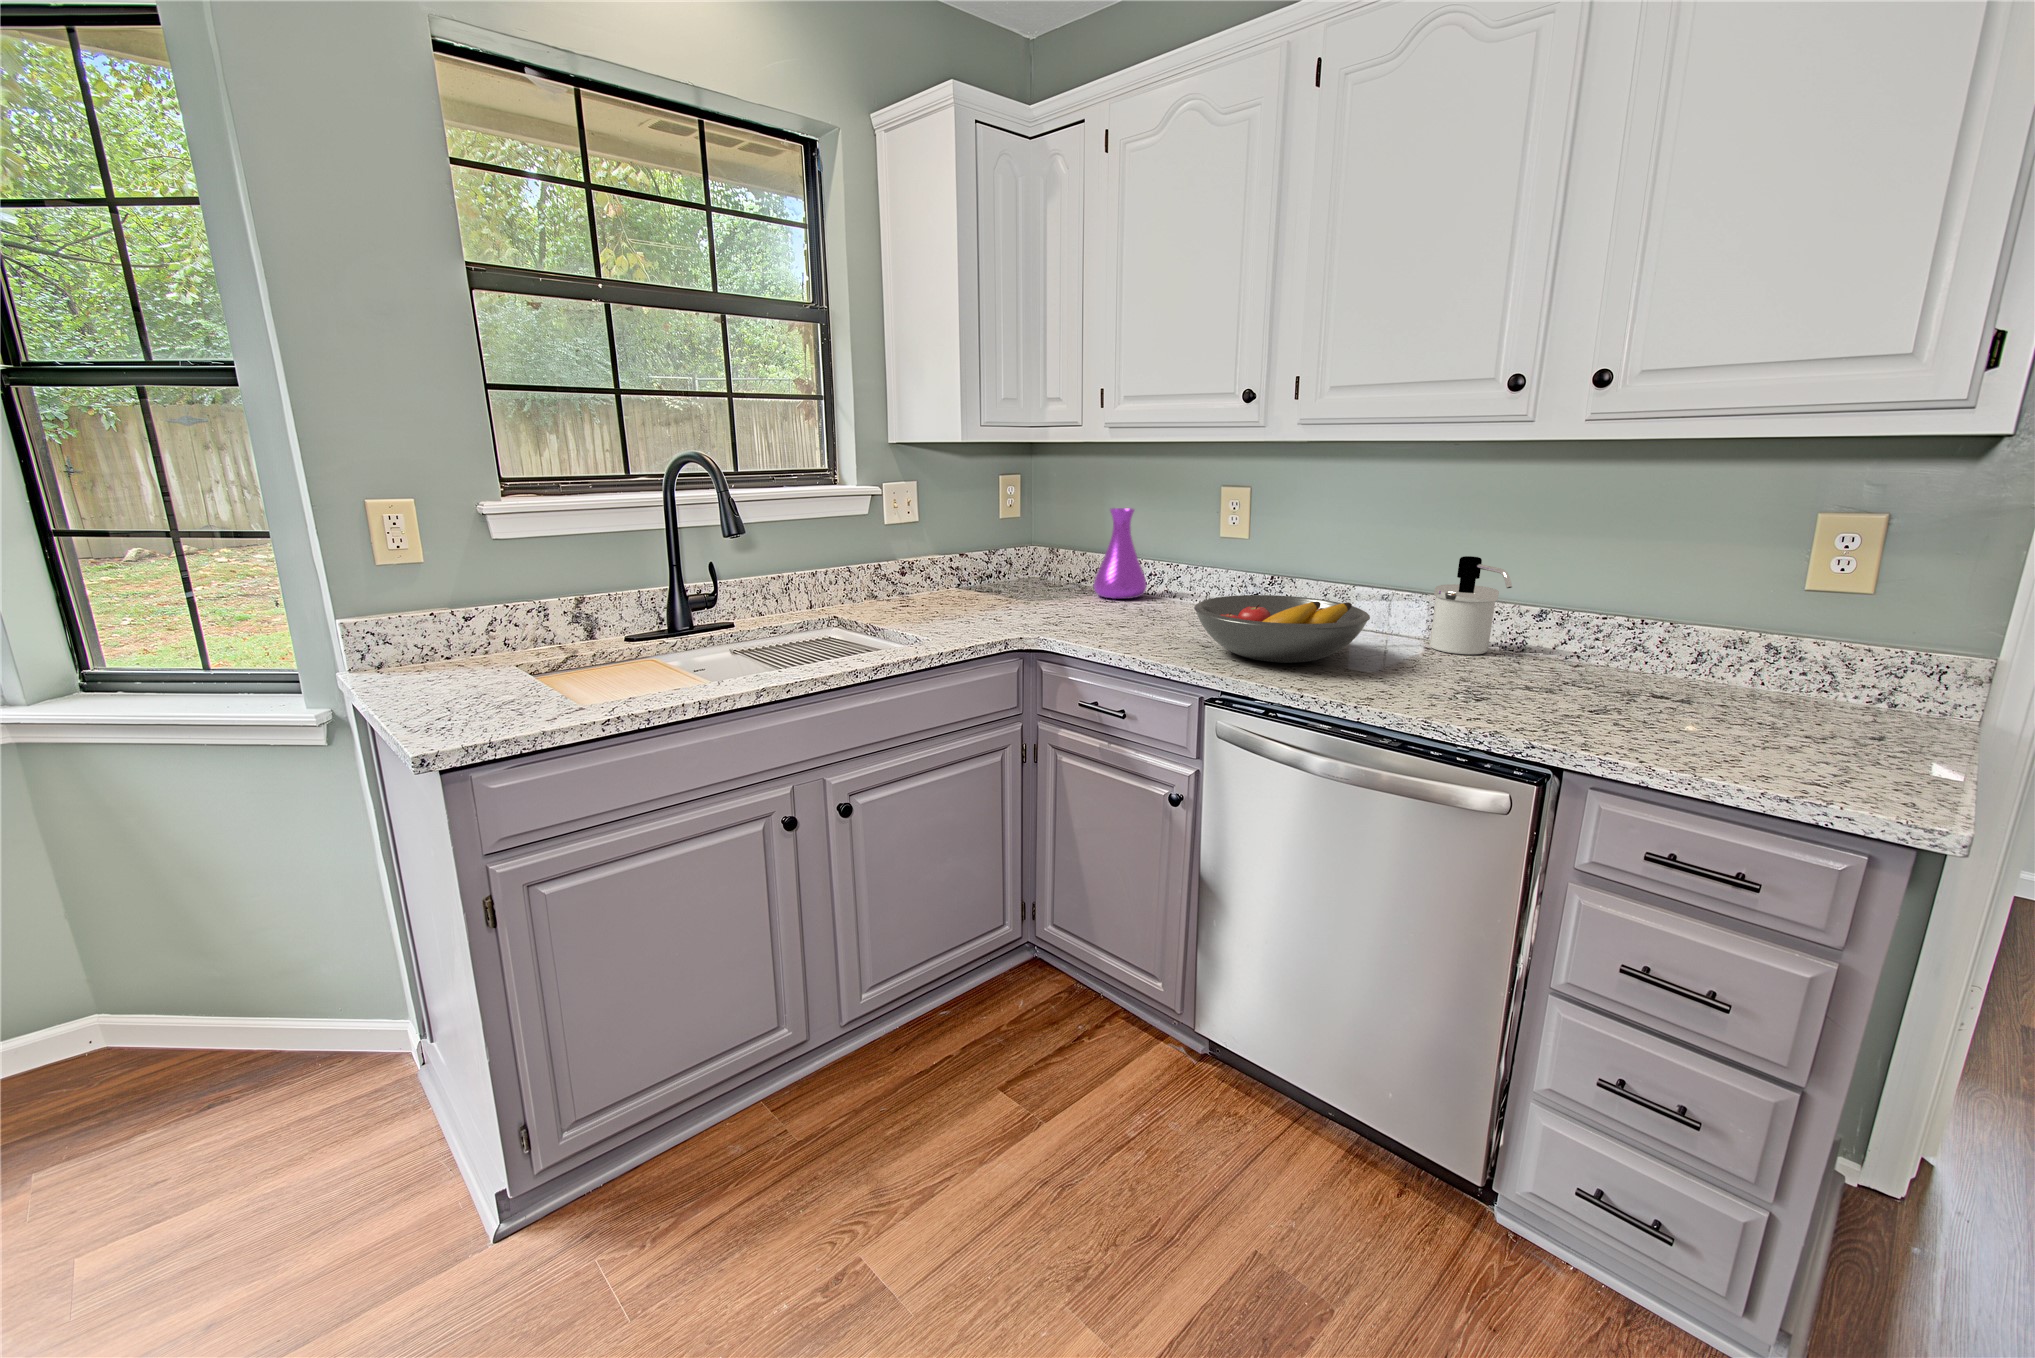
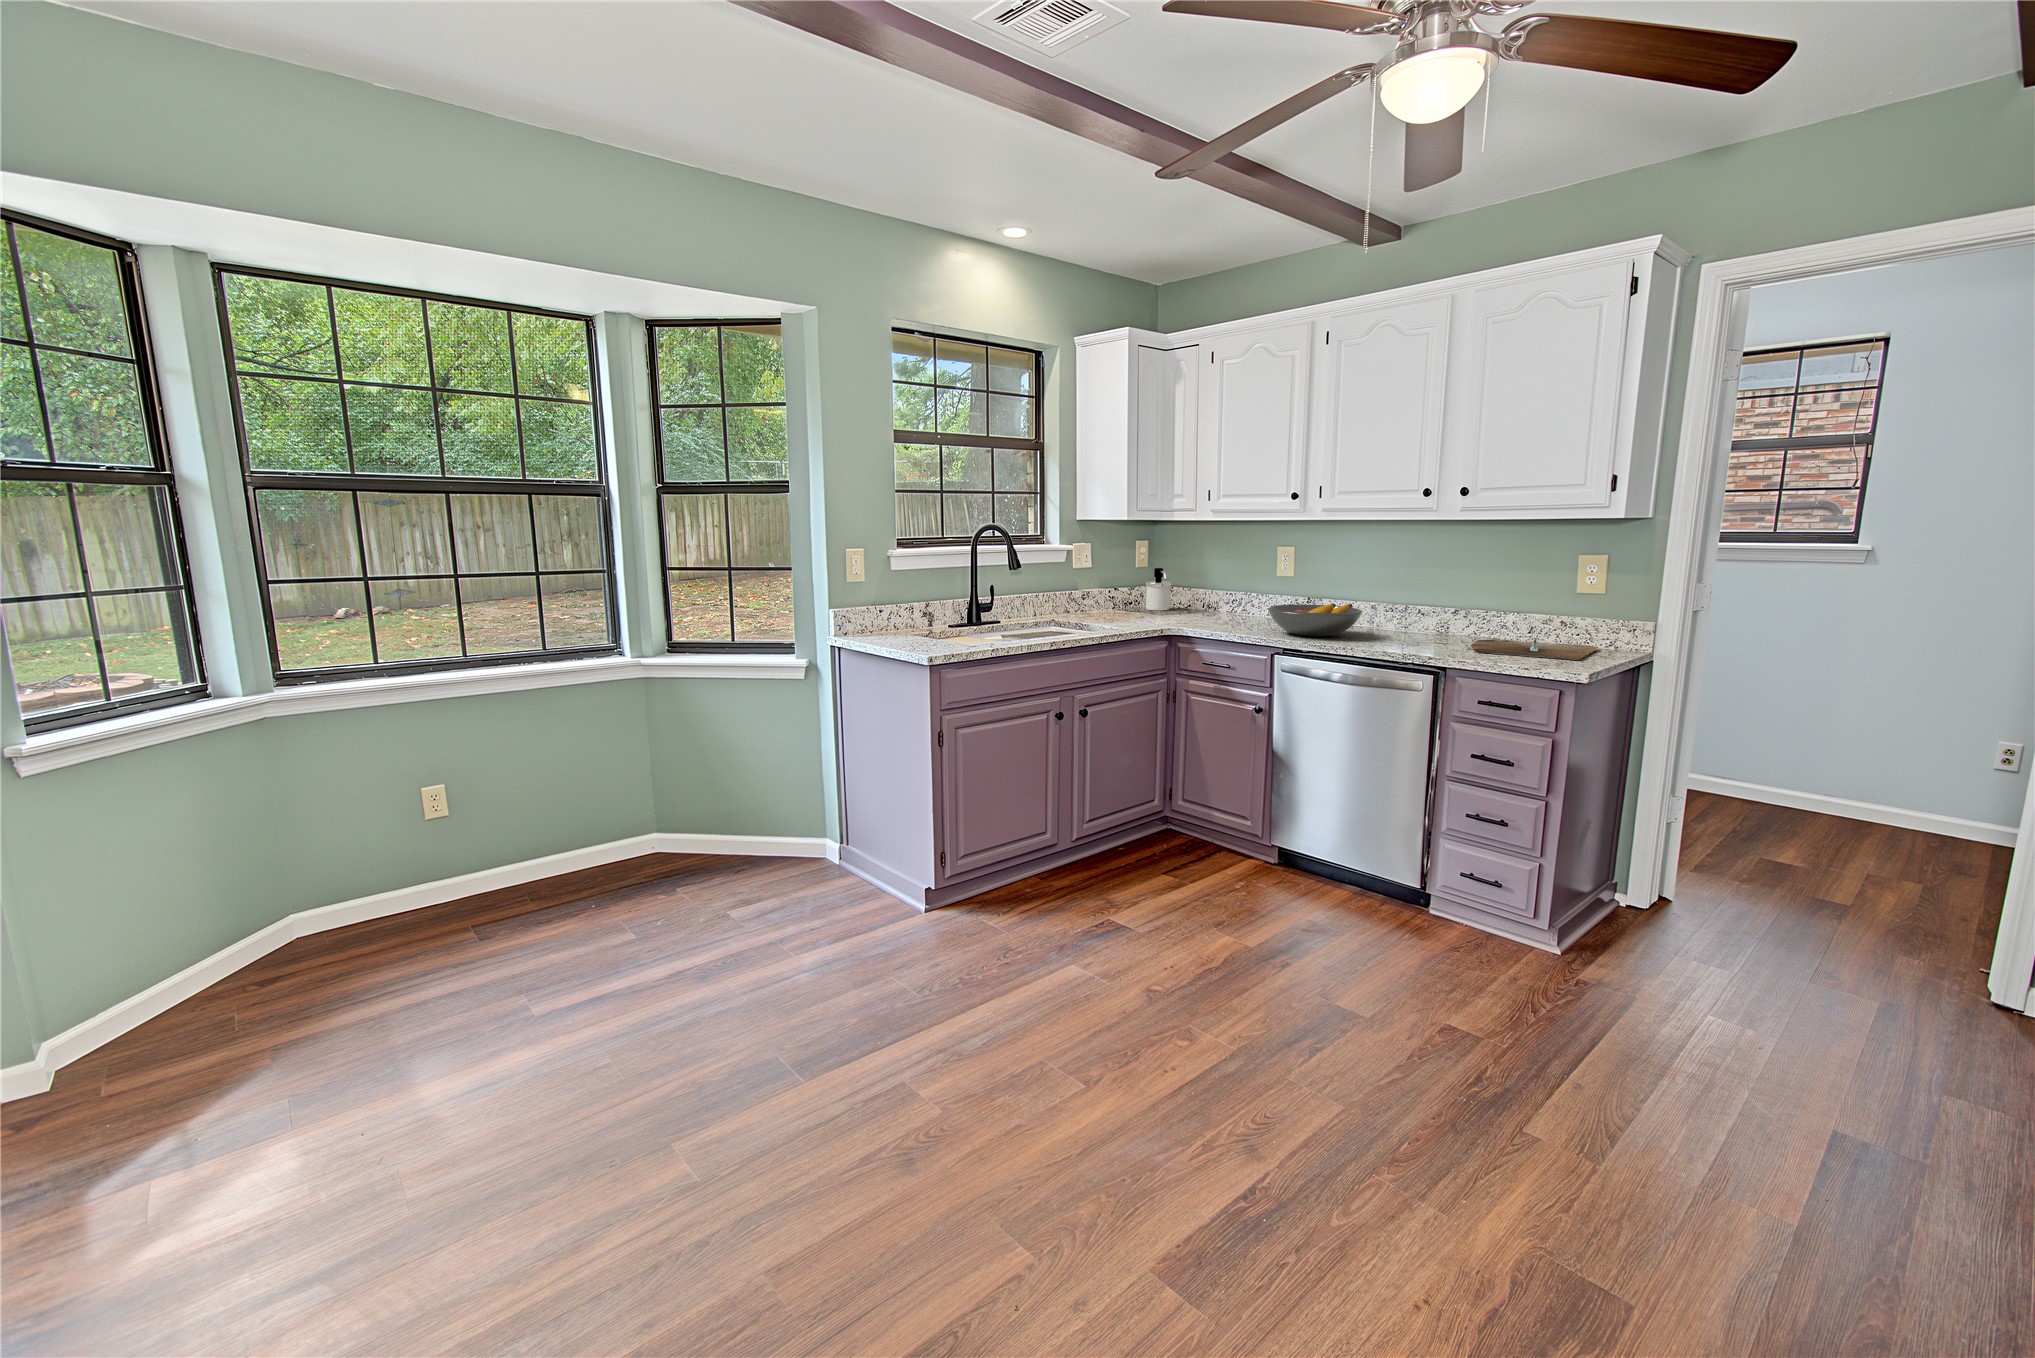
vase: present [1093,508,1147,599] -> none [1199,560,1233,615]
soap dispenser: present [1430,556,1512,654] -> present [1146,568,1171,610]
cutting board: none [1584,666,1865,750] -> present [1471,638,1598,660]

